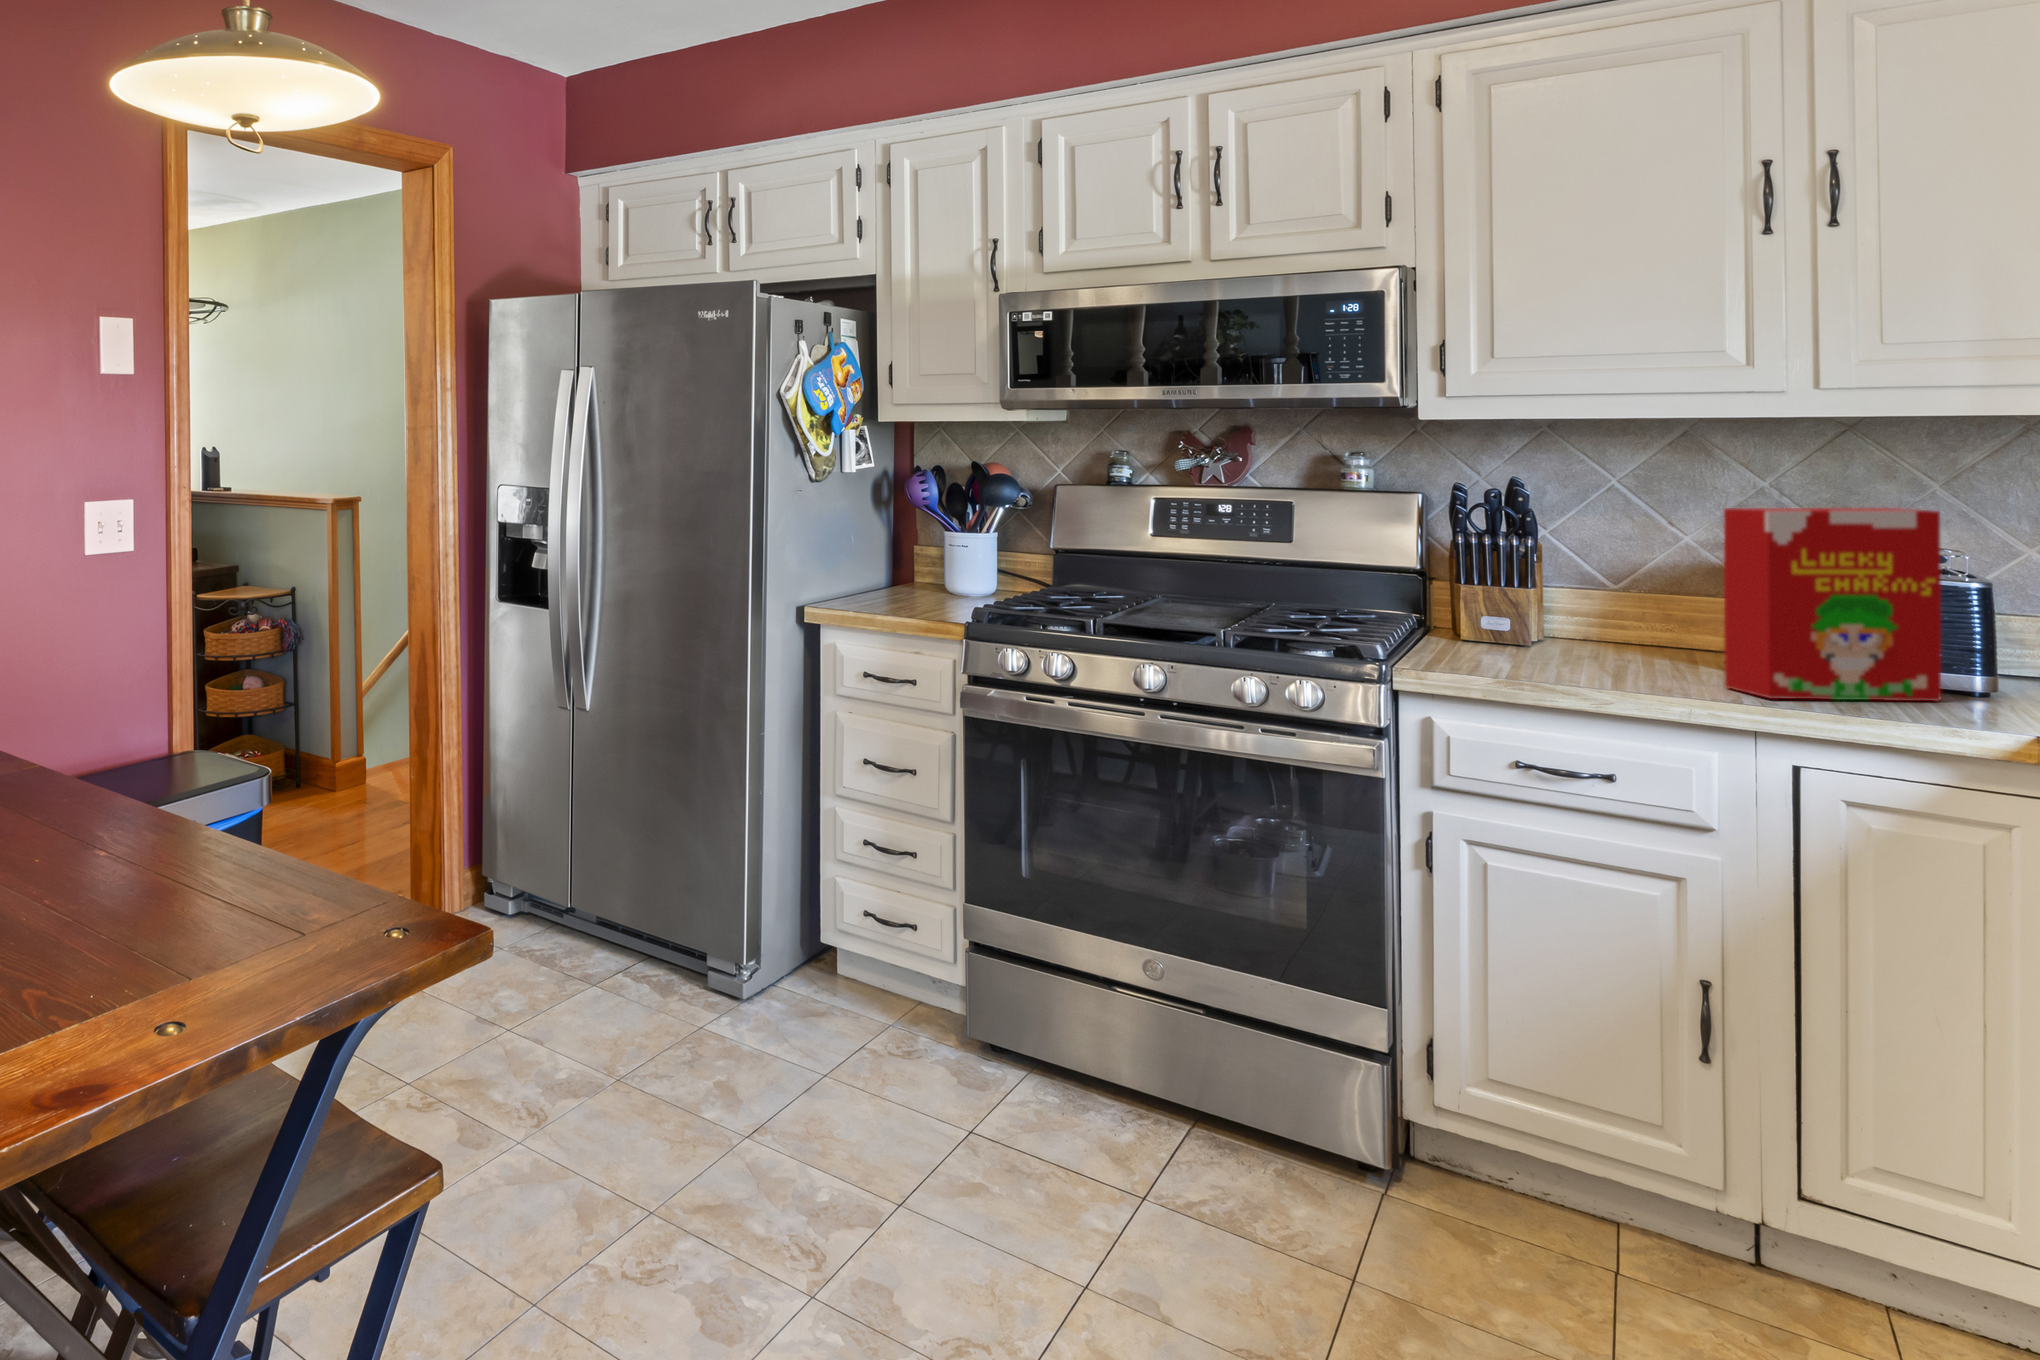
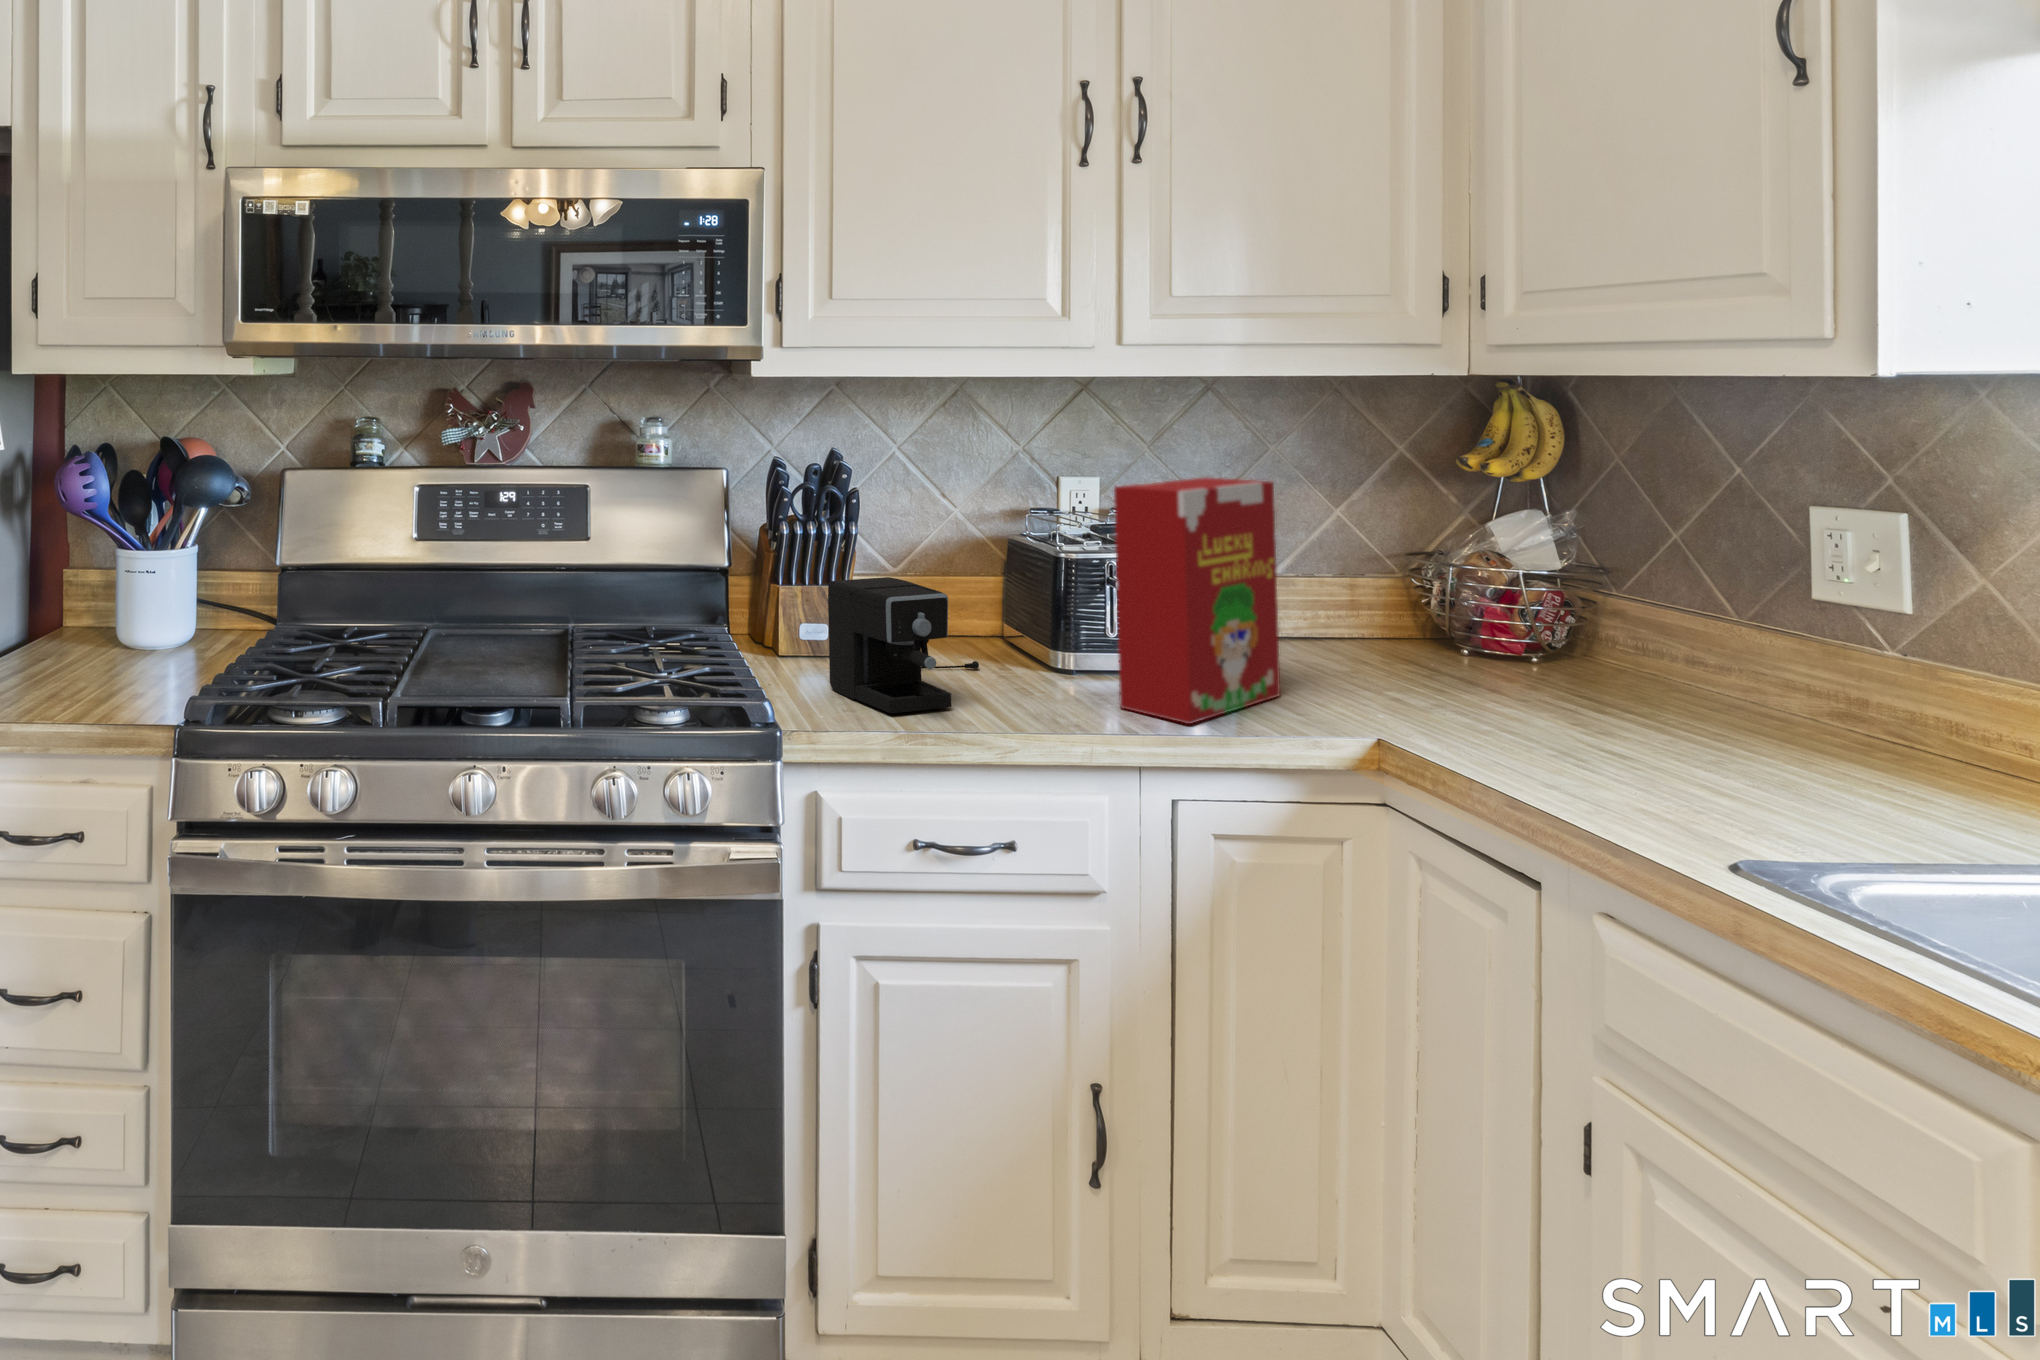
coffee maker: none [1459,575,1637,670] -> present [828,577,979,713]

